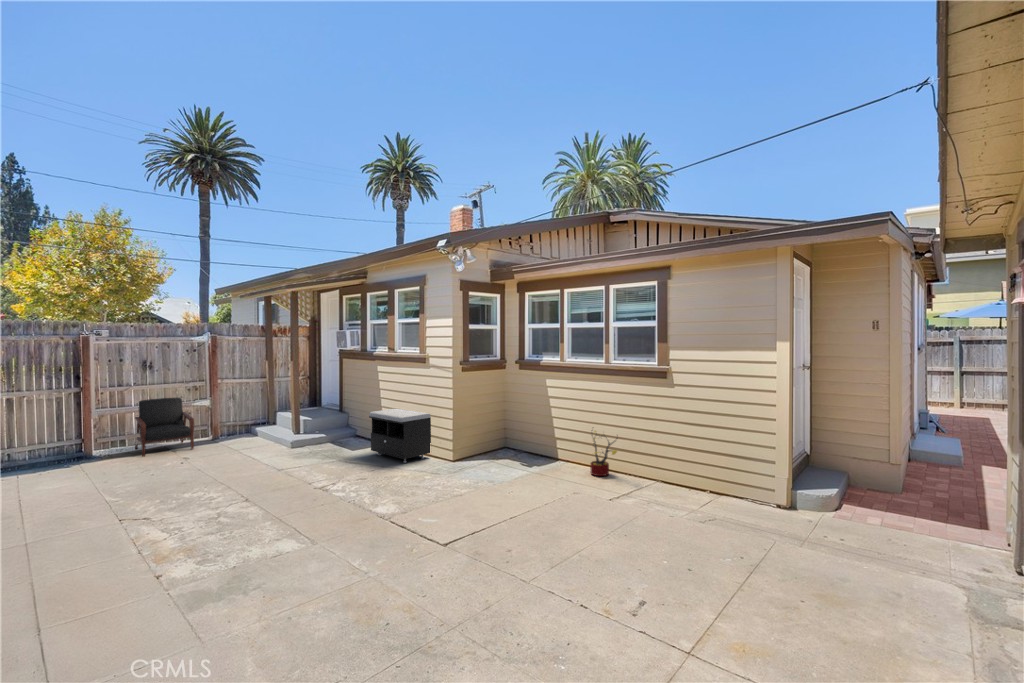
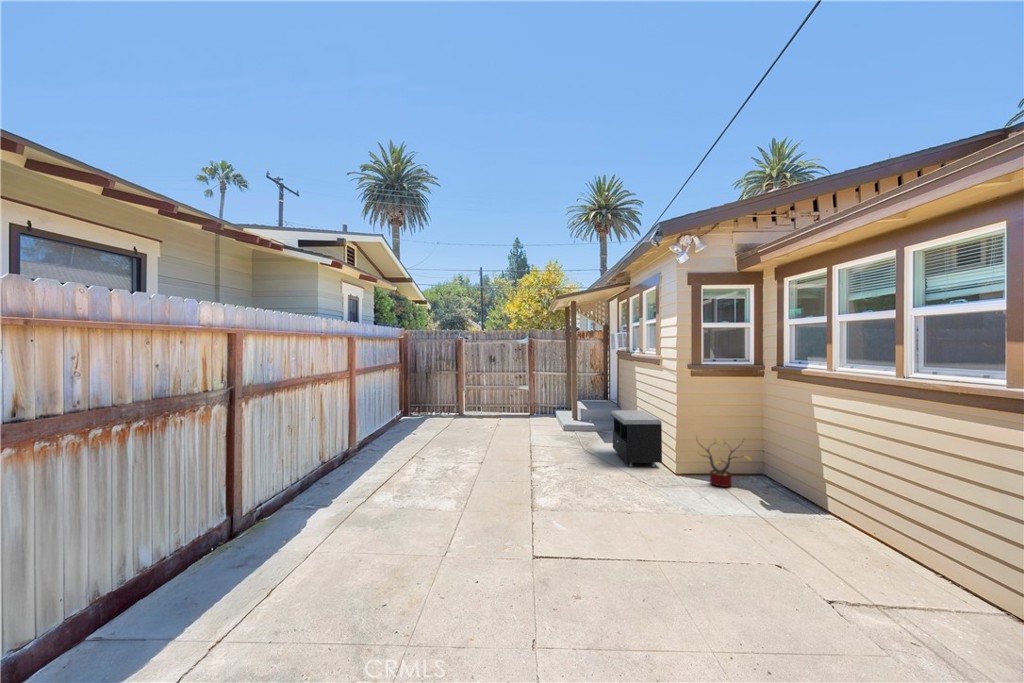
chair: present [135,398,194,457] -> none [481,383,513,422]
decorative plant: present [591,431,617,476] -> present [705,444,752,487]

